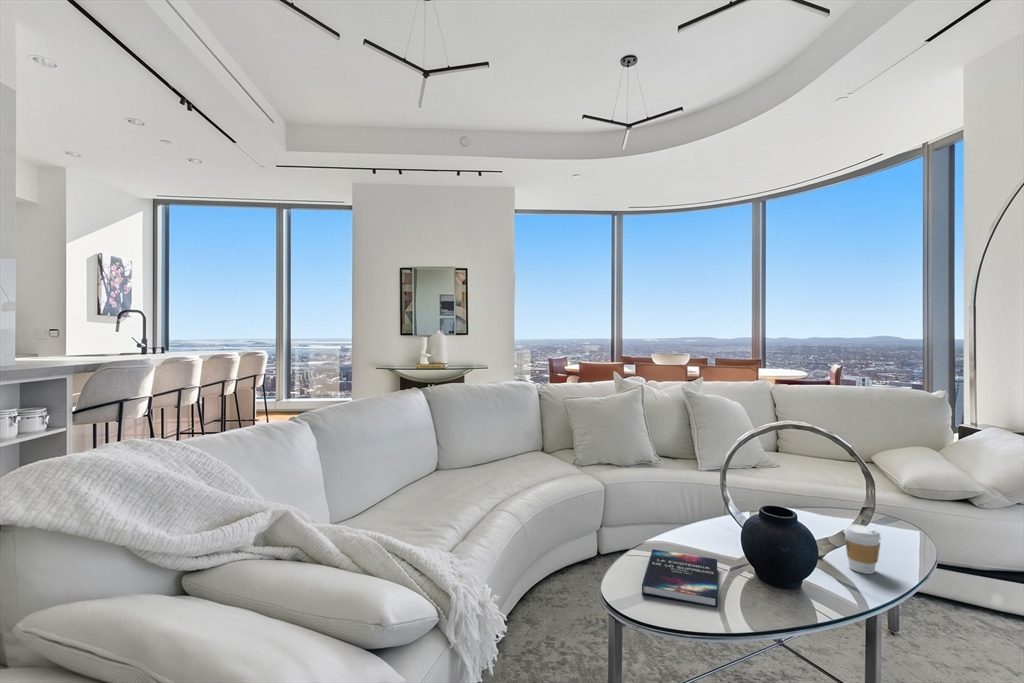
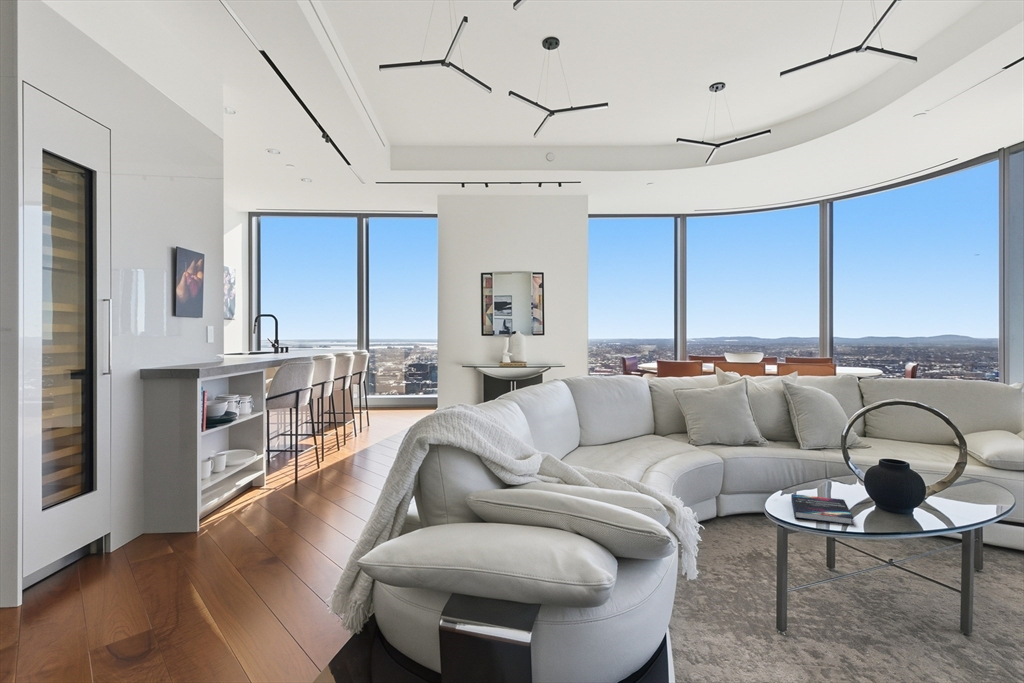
coffee cup: present [844,524,881,574] -> none [942,475,972,509]

